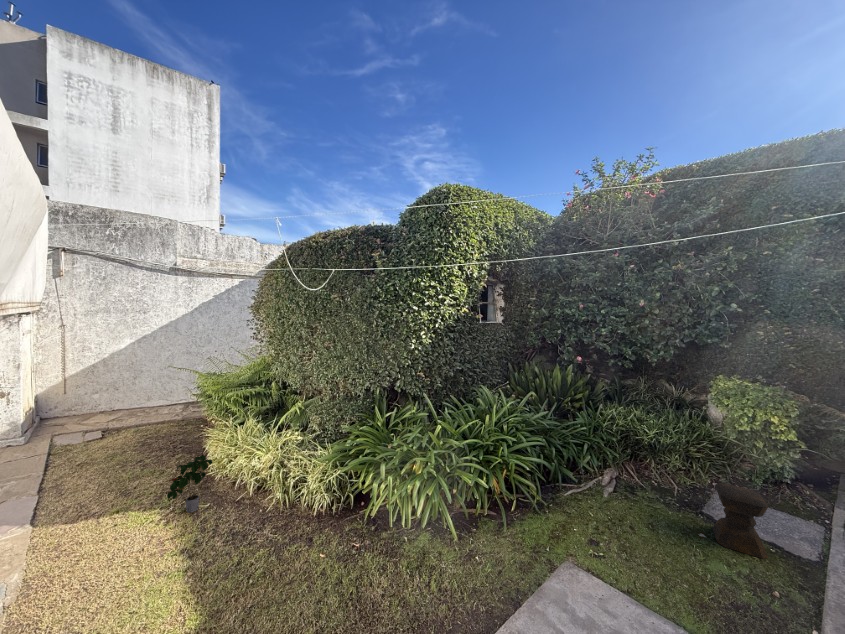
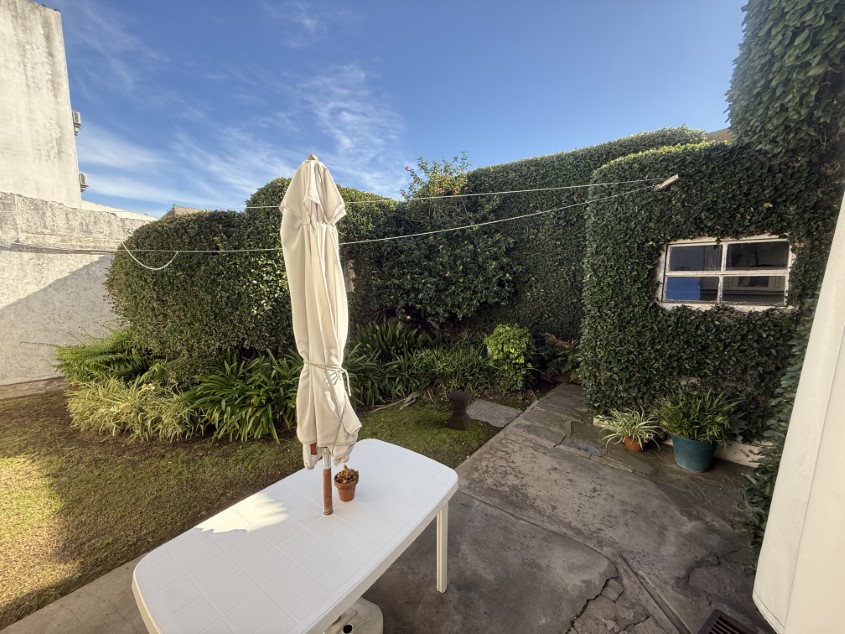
potted plant: present [167,455,212,513] -> none [18,410,66,455]

